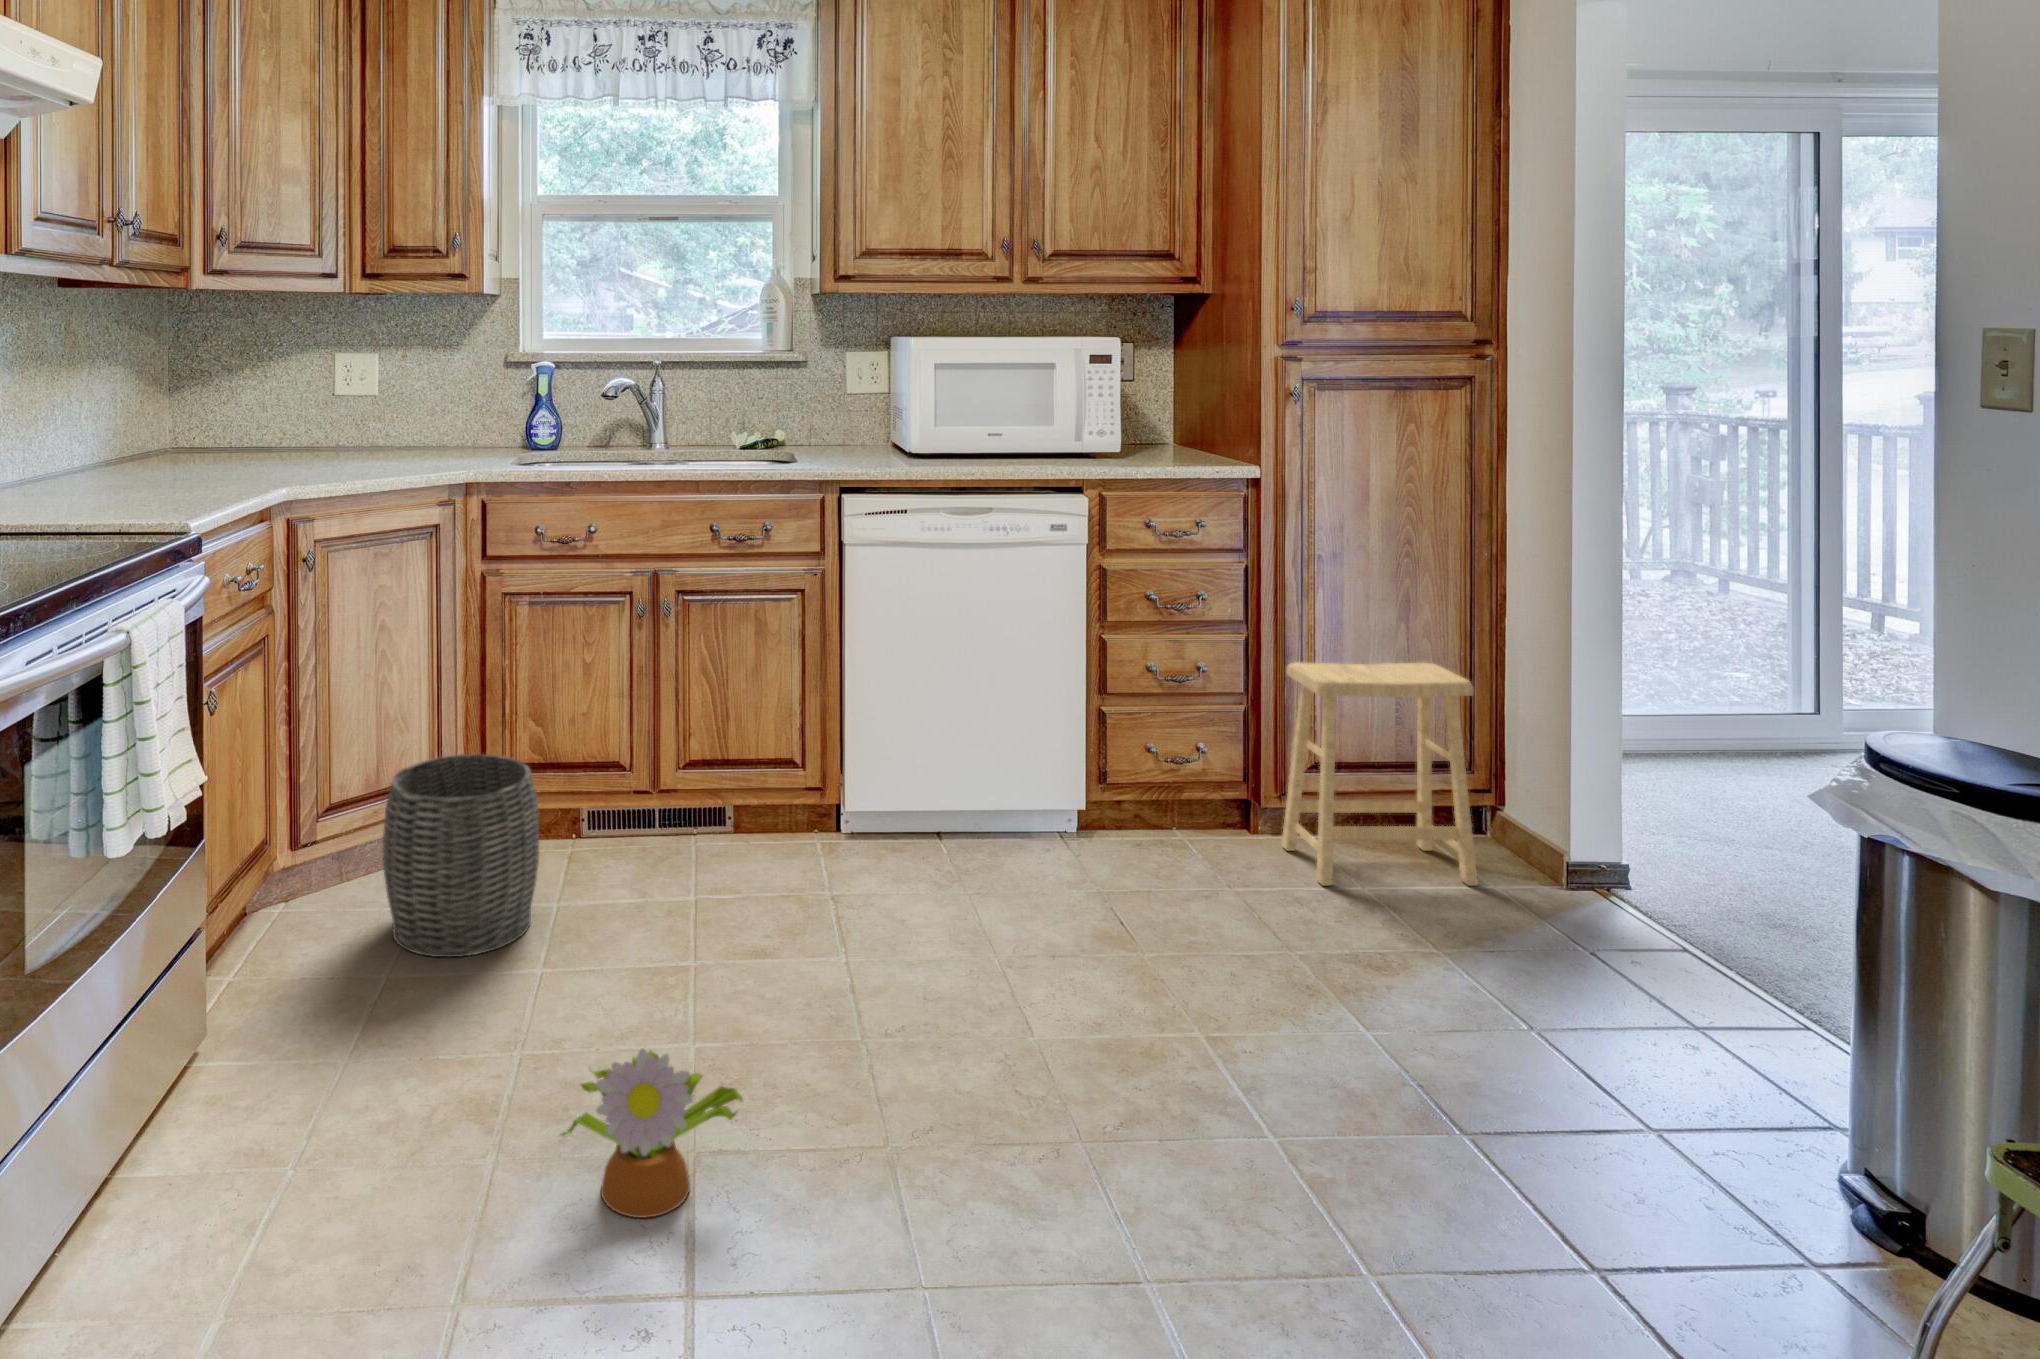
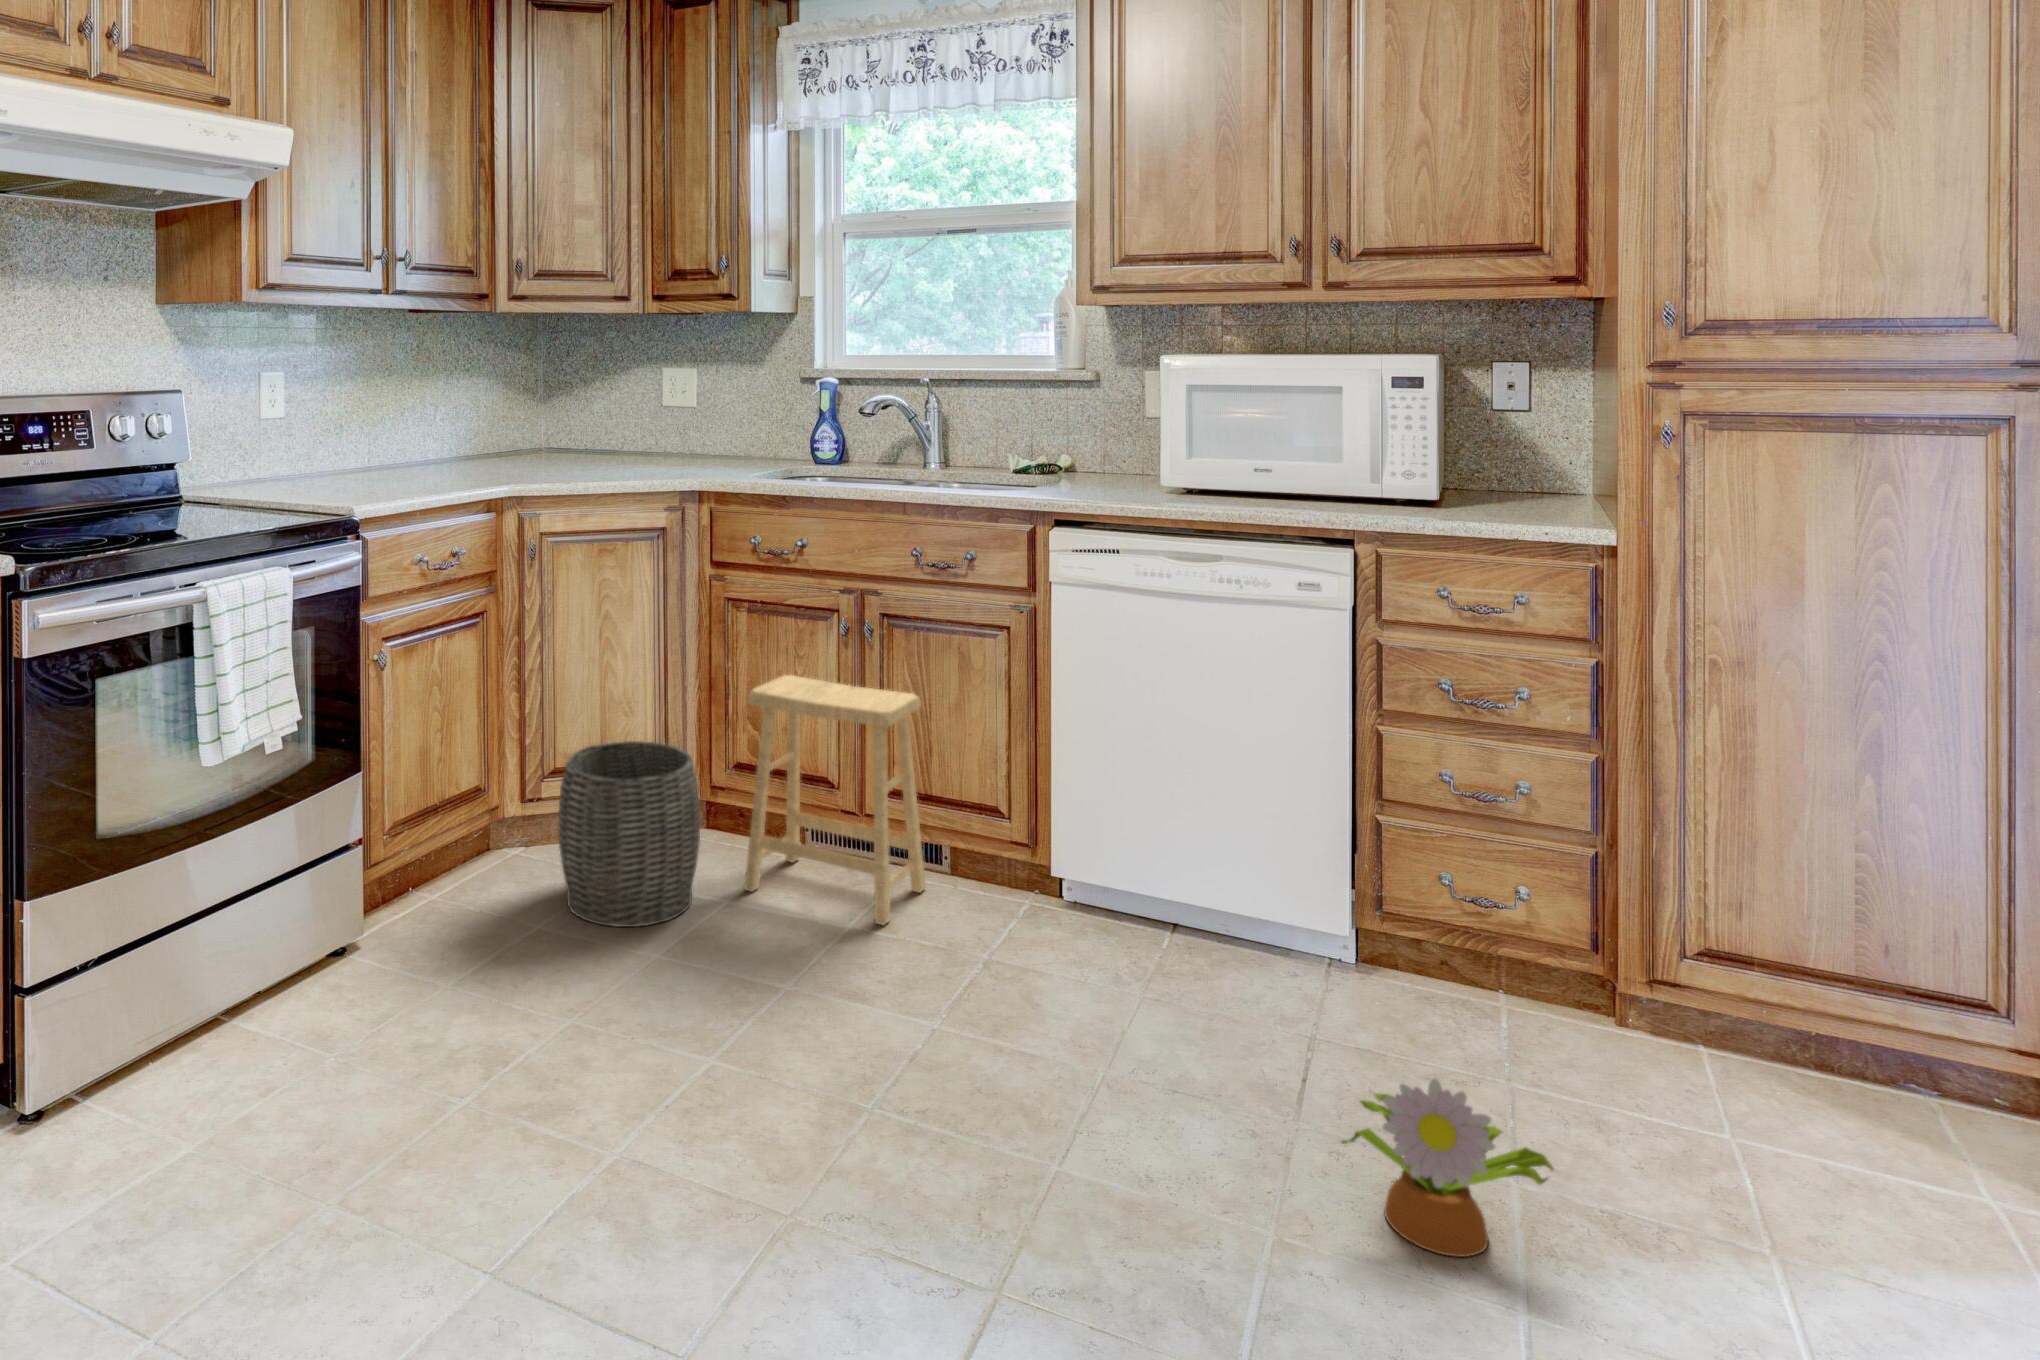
footstool: present [1282,662,1478,886] -> present [745,675,926,925]
decorative plant: present [561,1049,743,1218] -> present [1341,1079,1553,1257]

